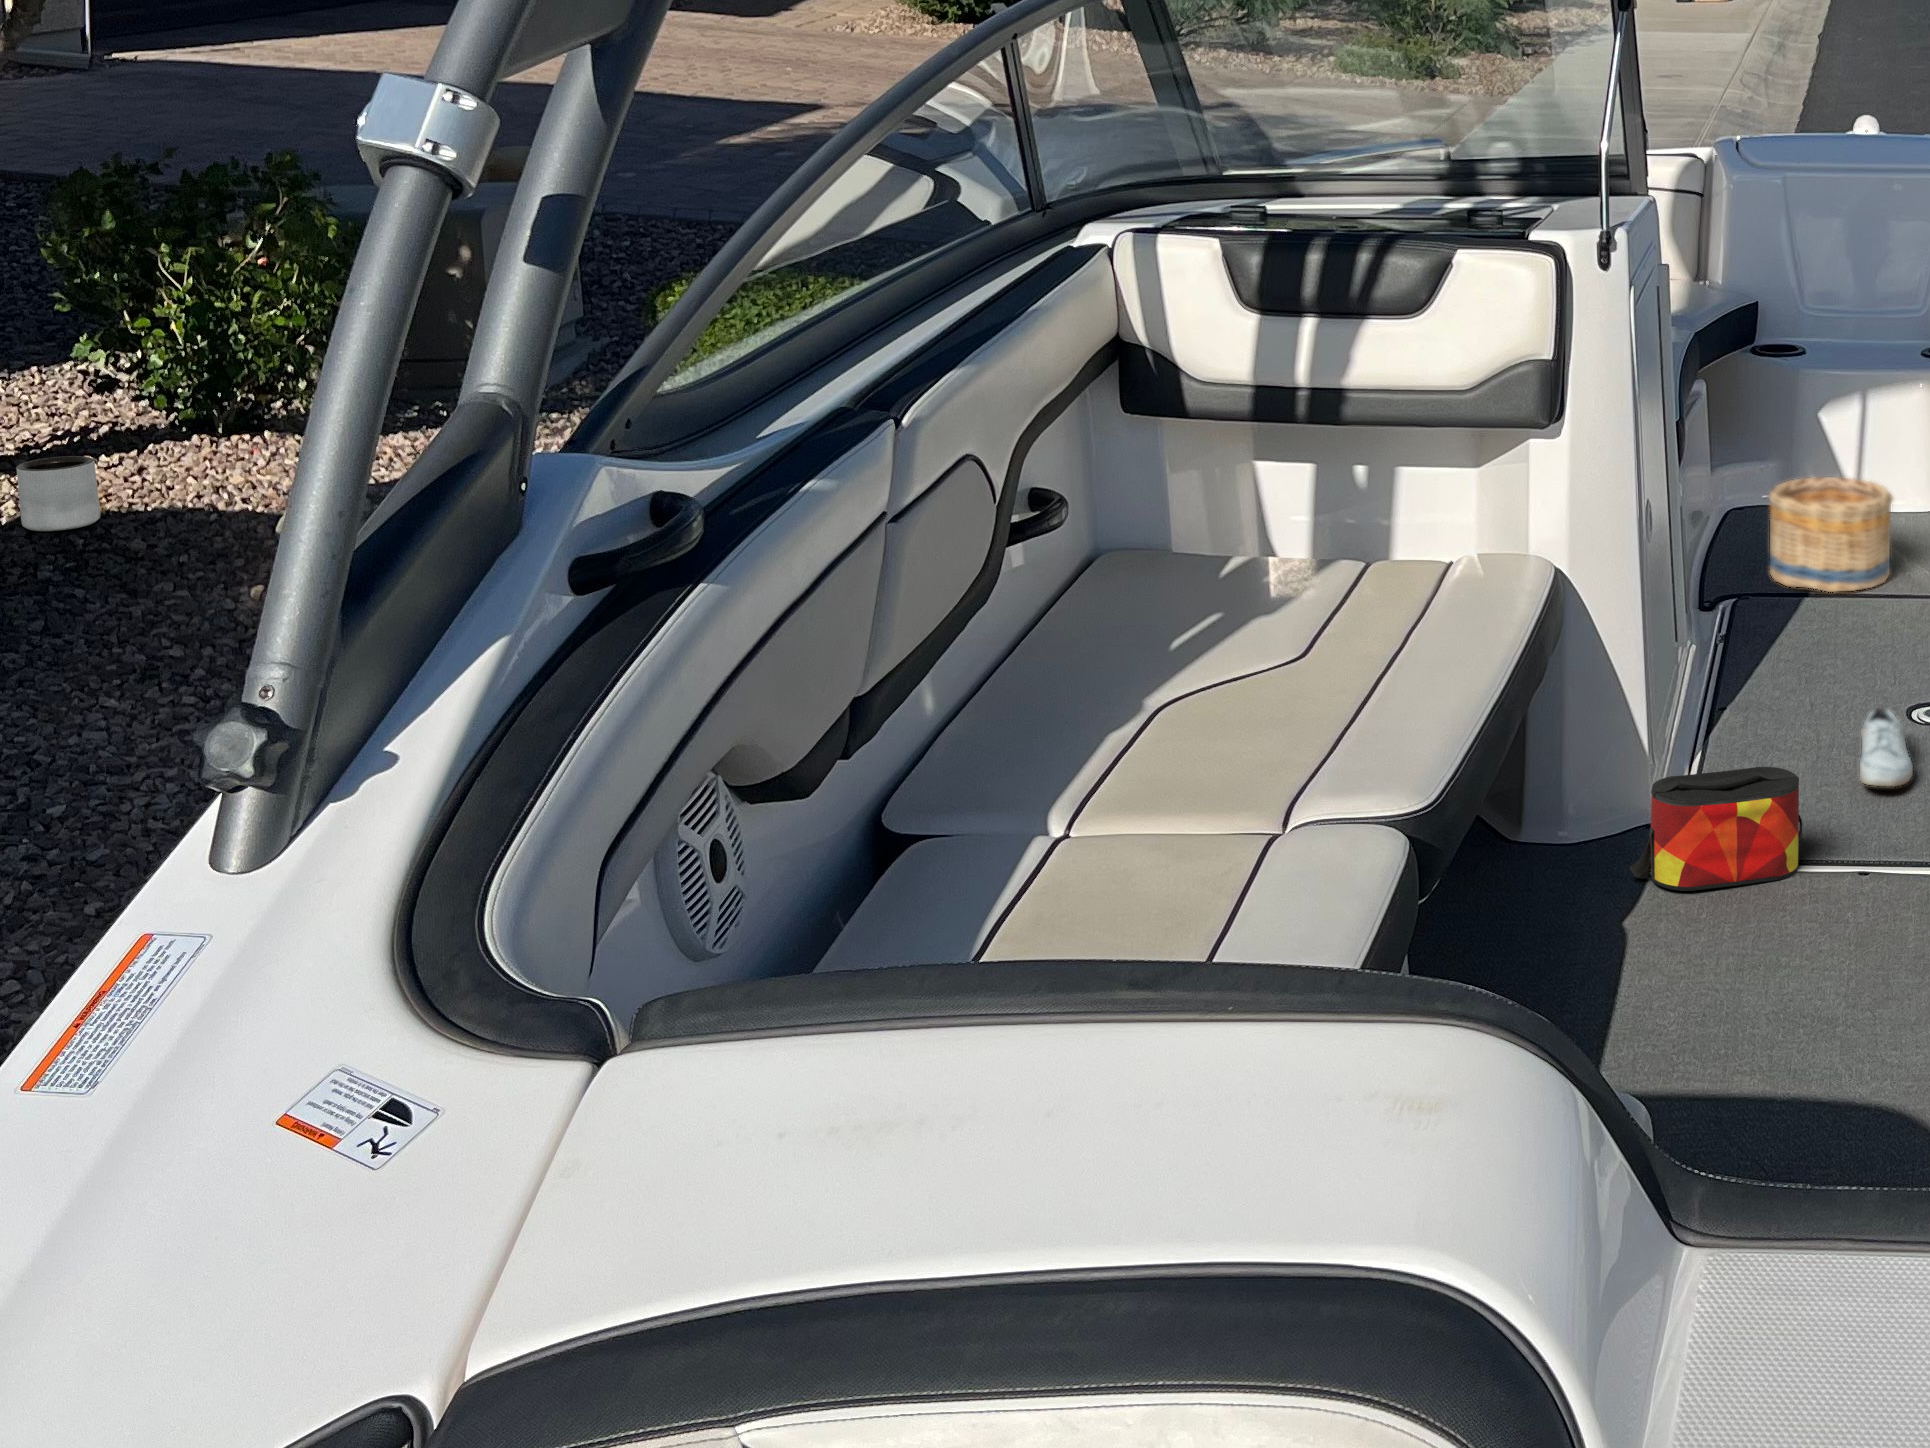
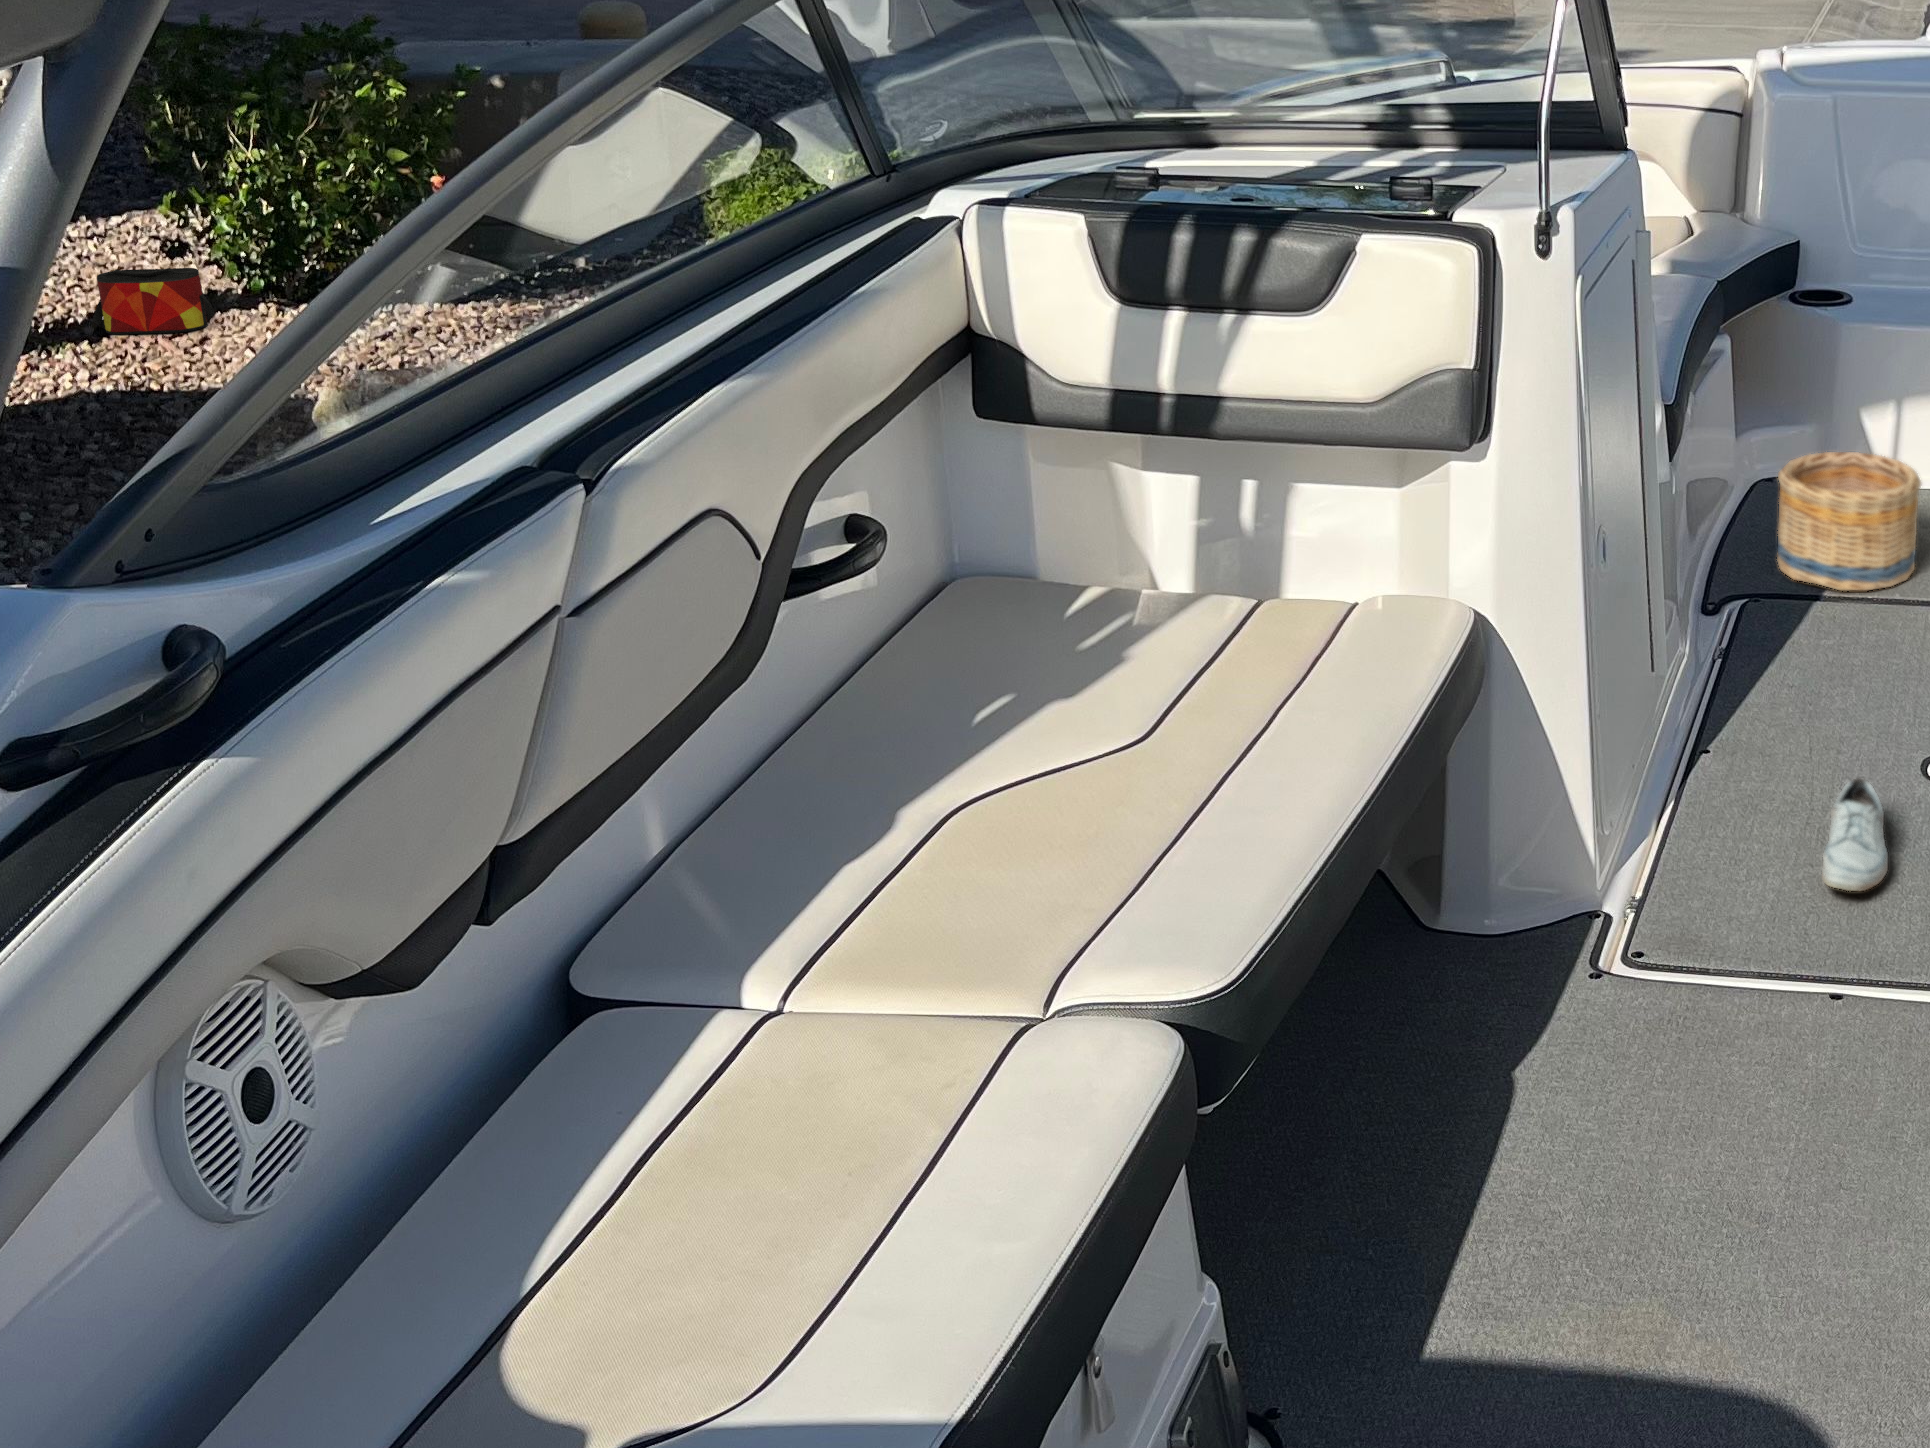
planter: present [16,456,100,531] -> none [53,339,137,414]
bag: present [1630,767,1802,891] -> present [93,268,215,334]

